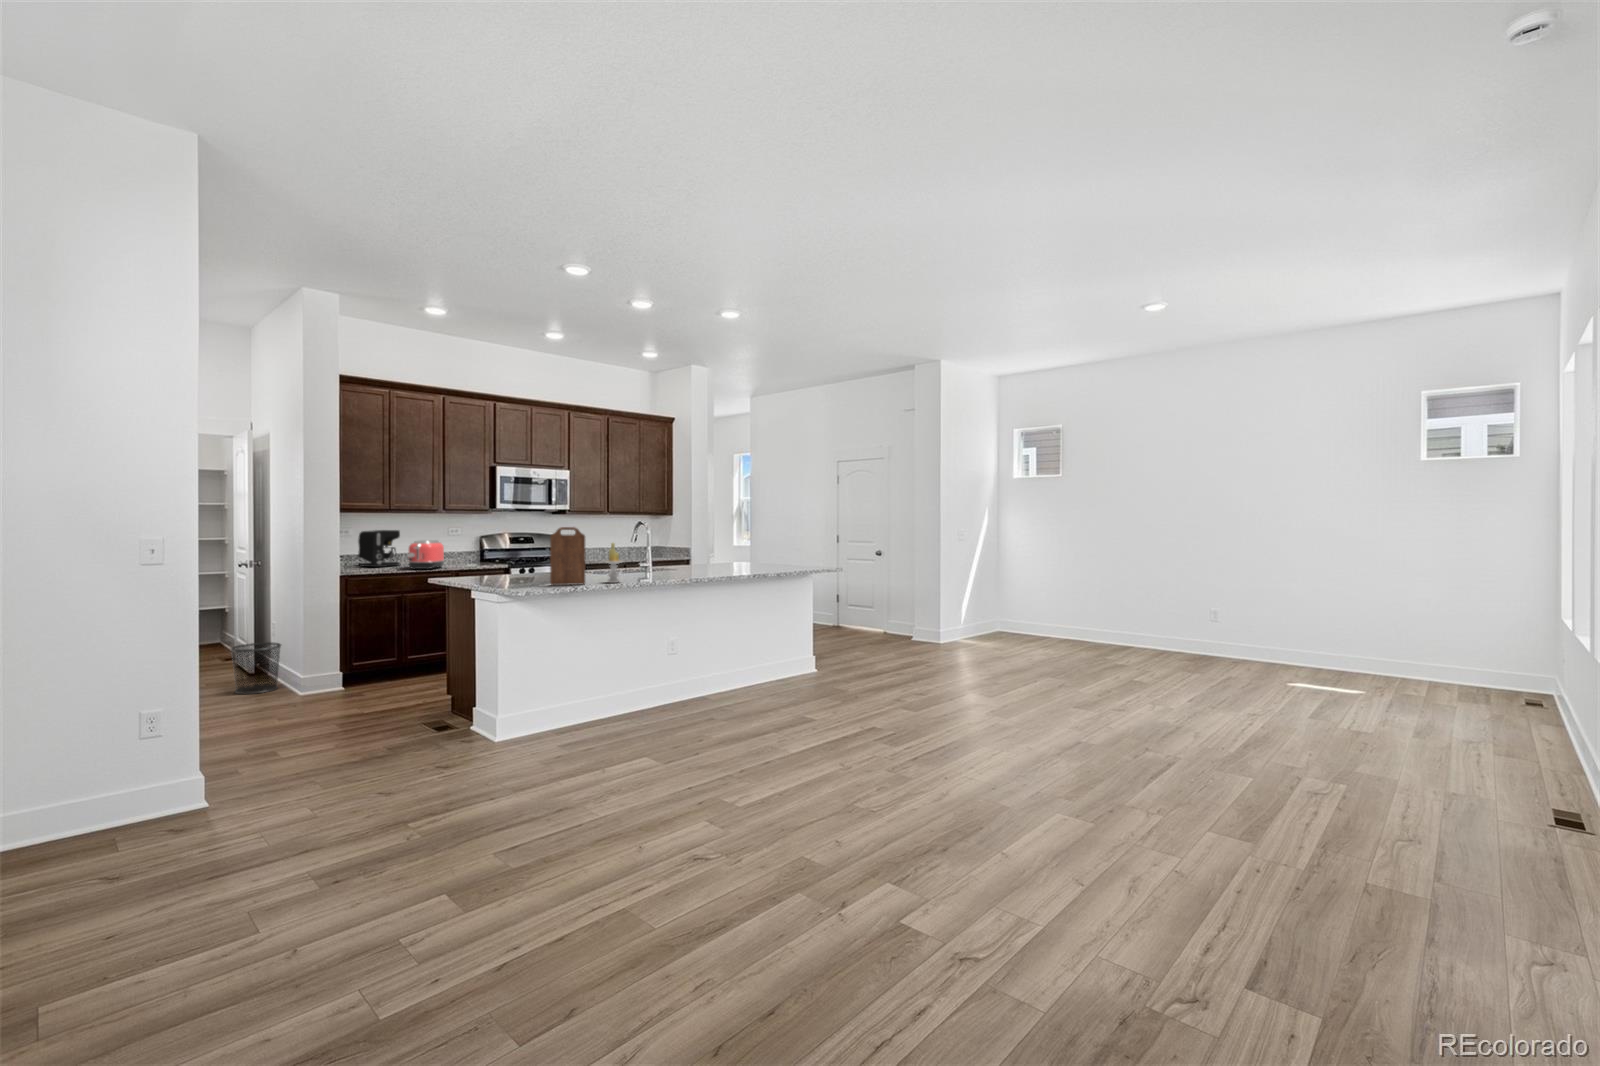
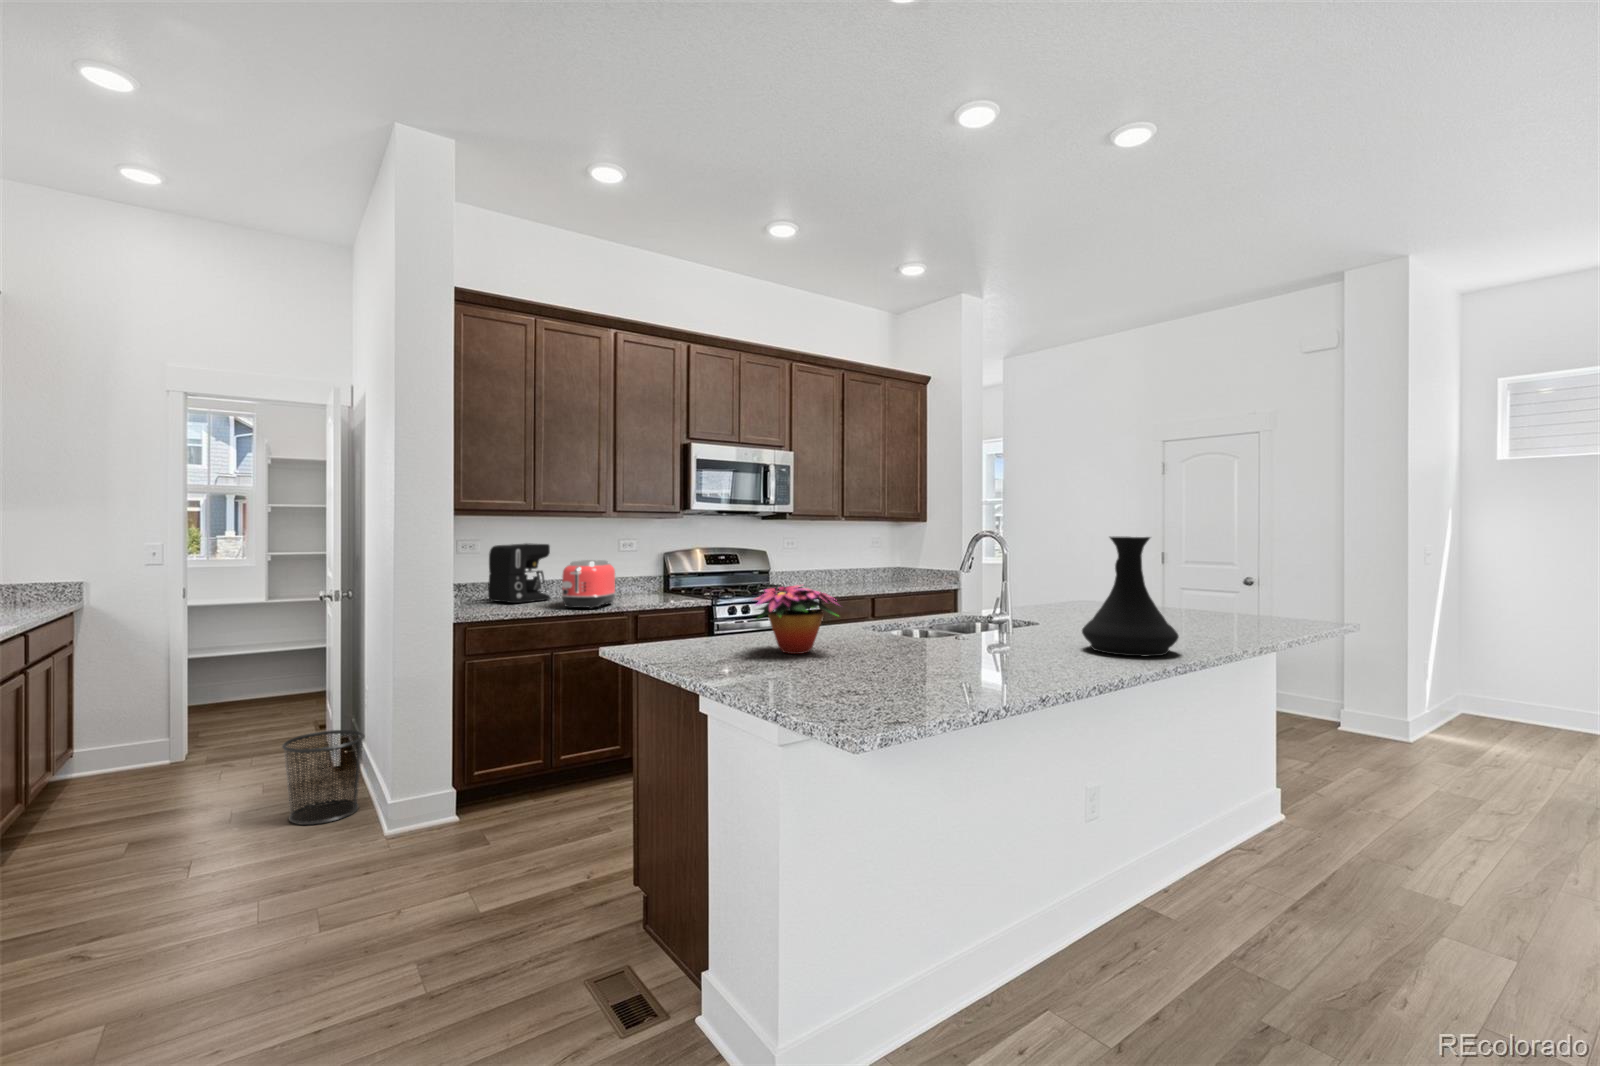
vase: none [665,526,706,579] -> present [1082,537,1179,656]
cutting board: present [550,527,585,585] -> none [874,538,953,674]
candle: present [605,543,623,583] -> none [978,573,1025,667]
flower arrangement: none [501,548,551,581] -> present [754,585,838,654]

